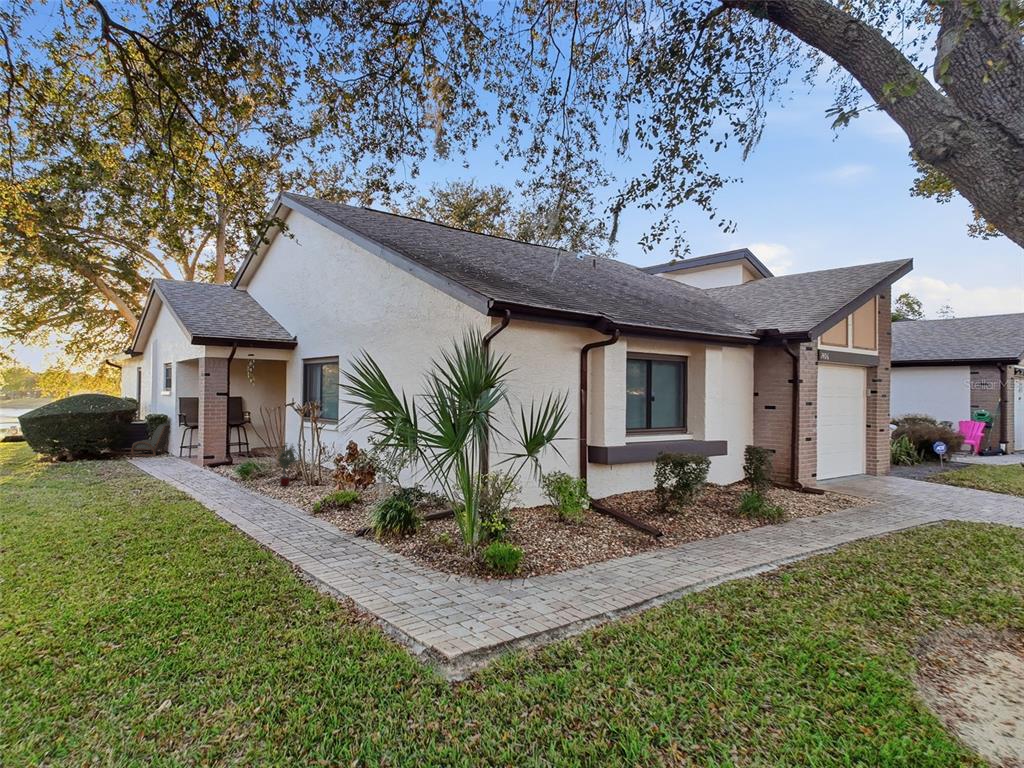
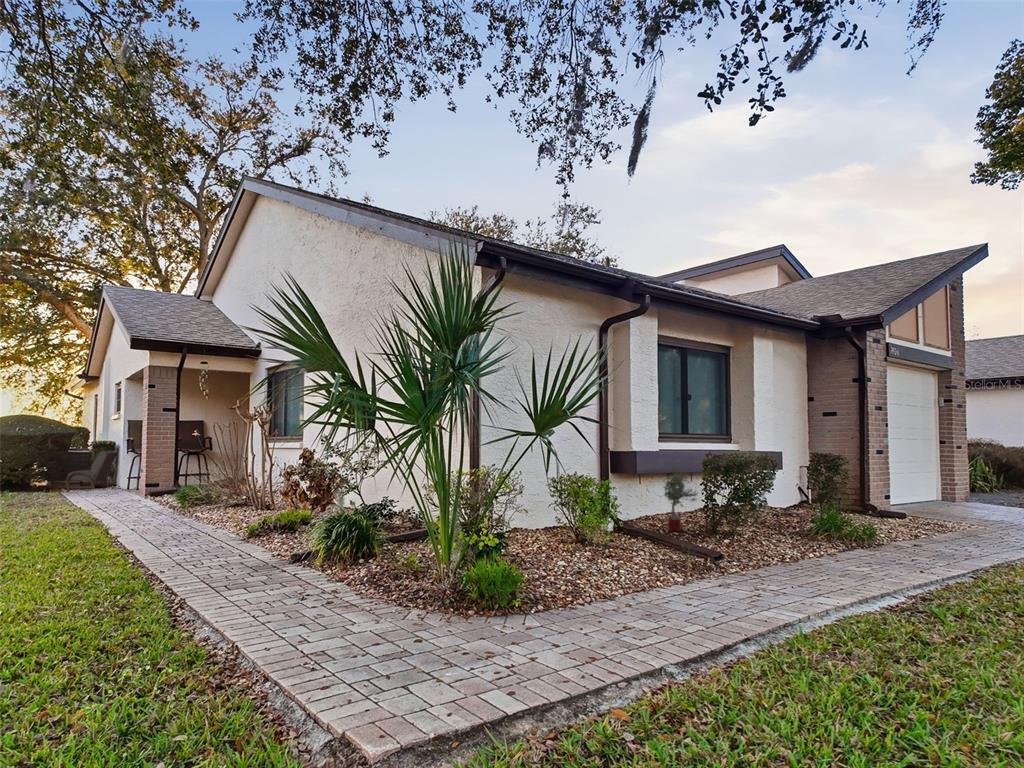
potted tree: present [279,443,301,486] -> present [664,466,698,532]

